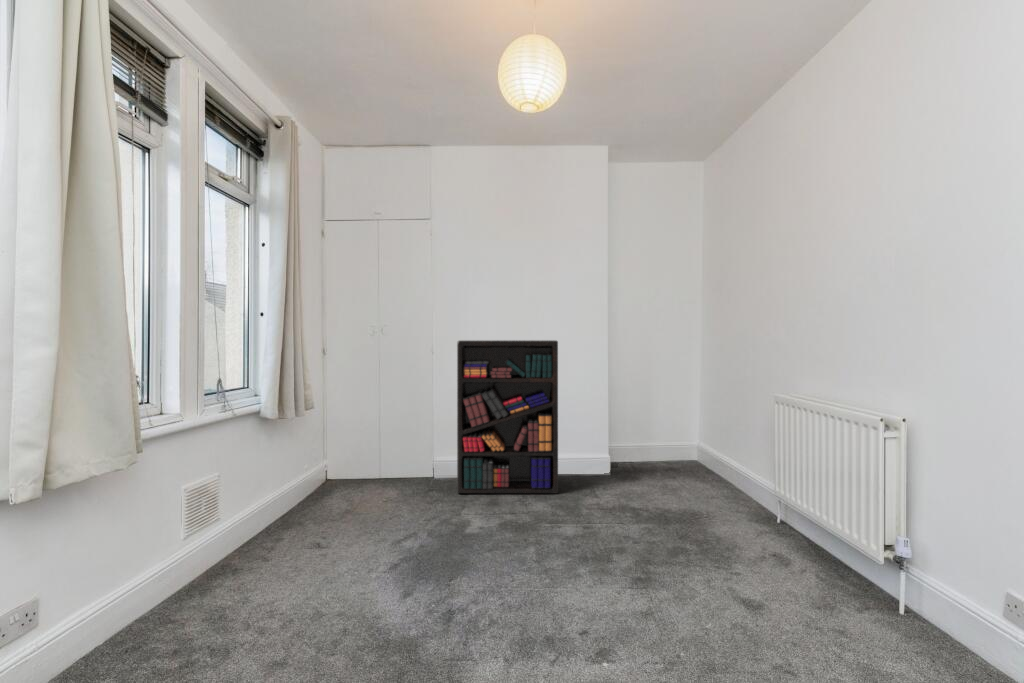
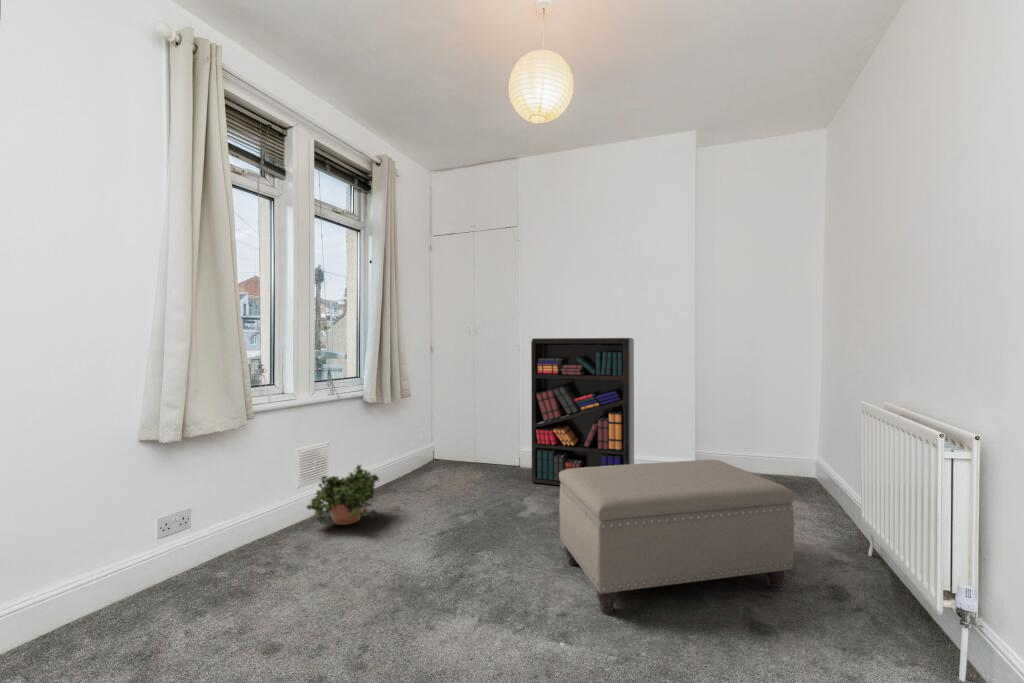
ottoman: none [538,453,745,617] -> present [559,459,795,615]
potted plant: none [203,495,304,581] -> present [307,465,379,525]

